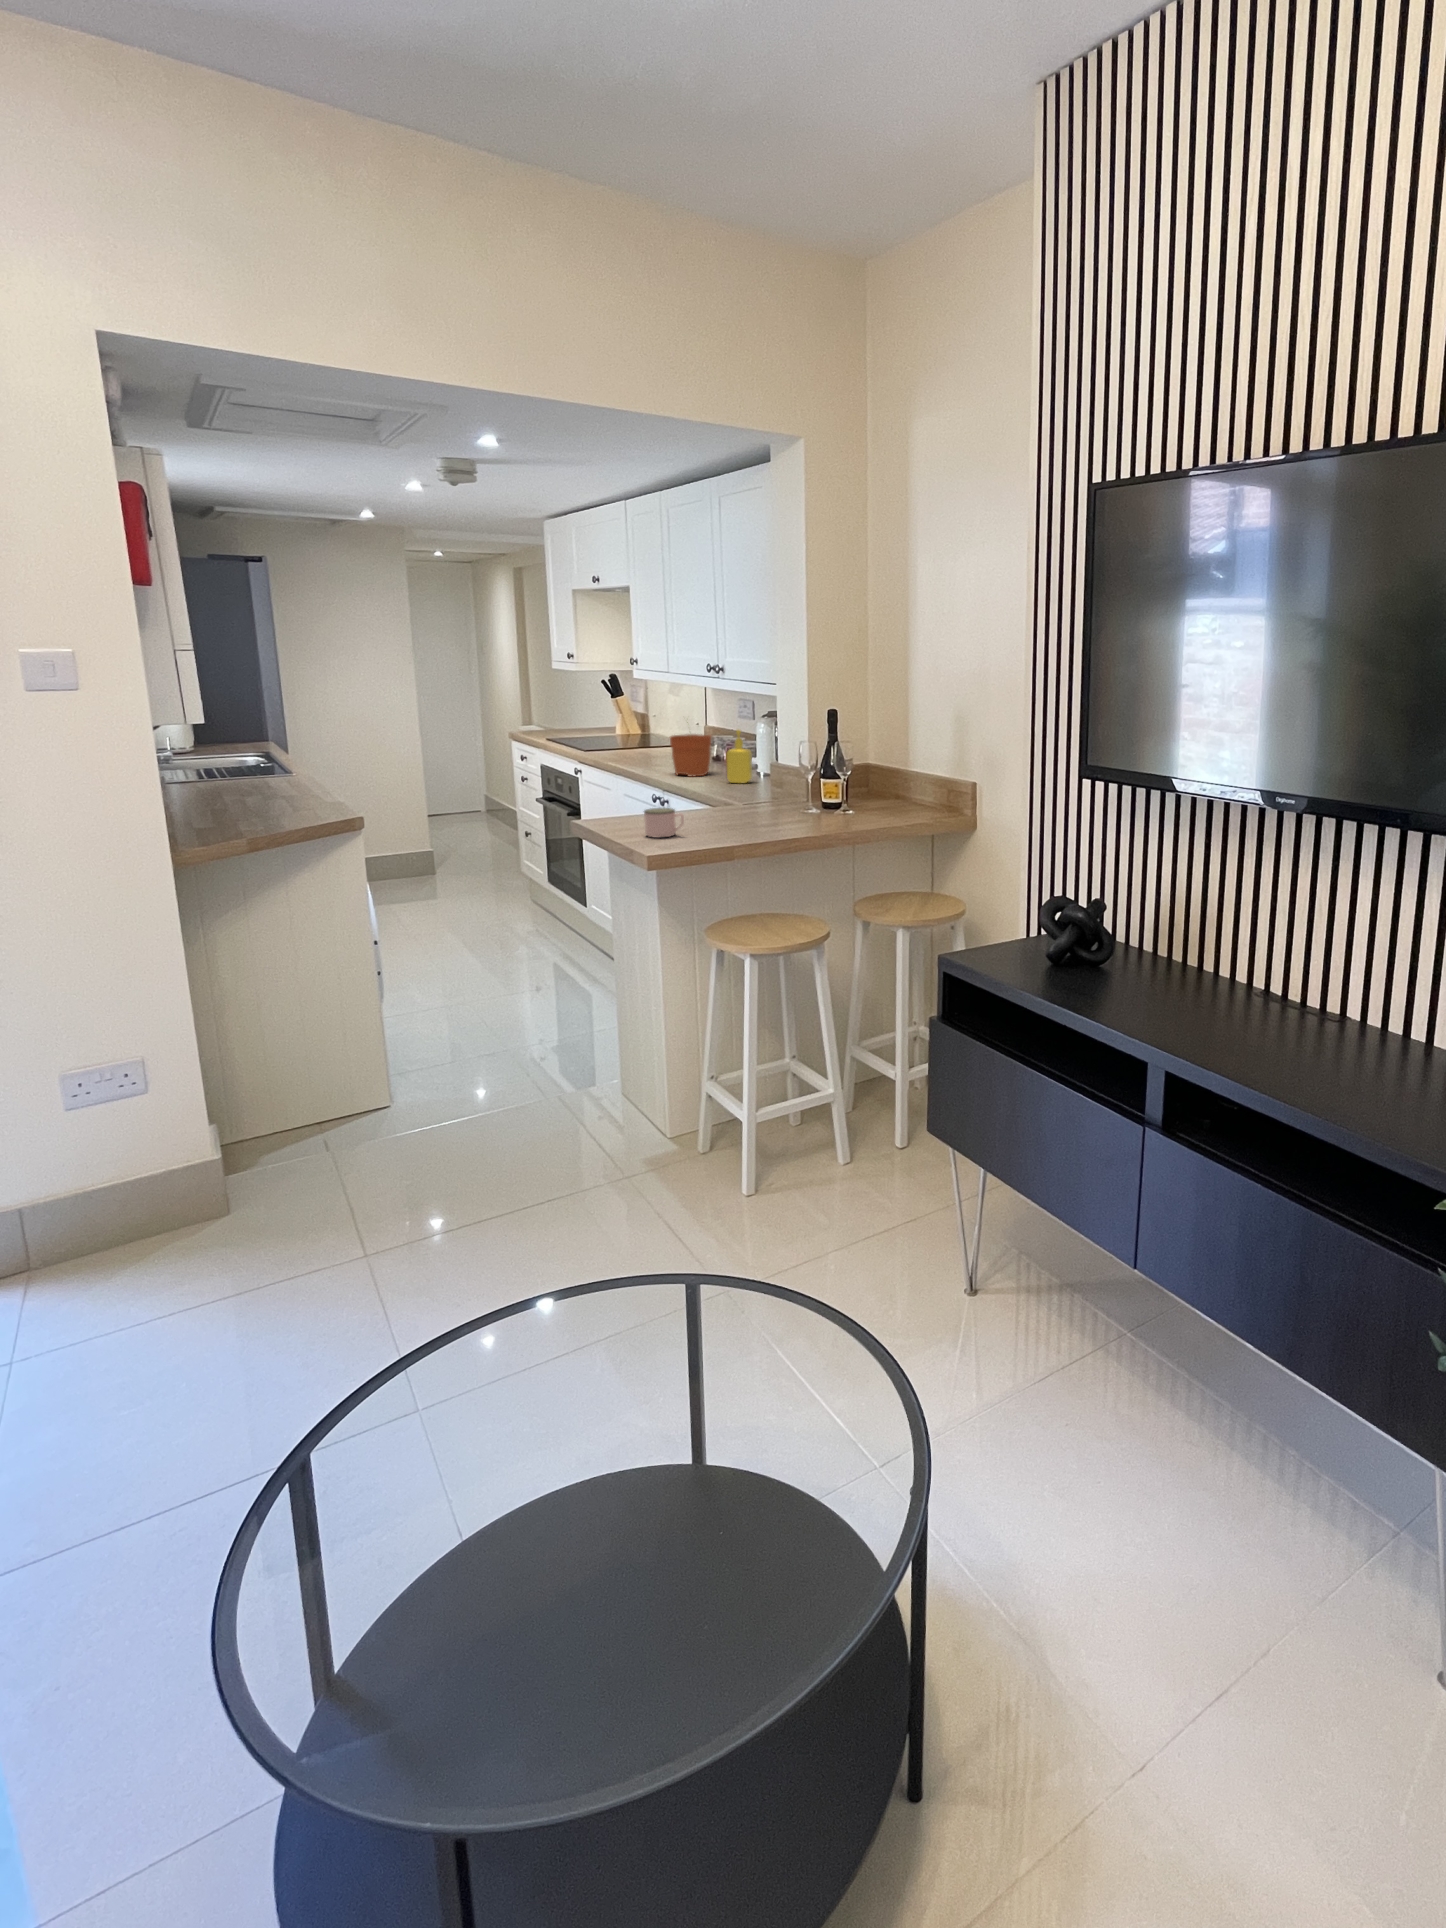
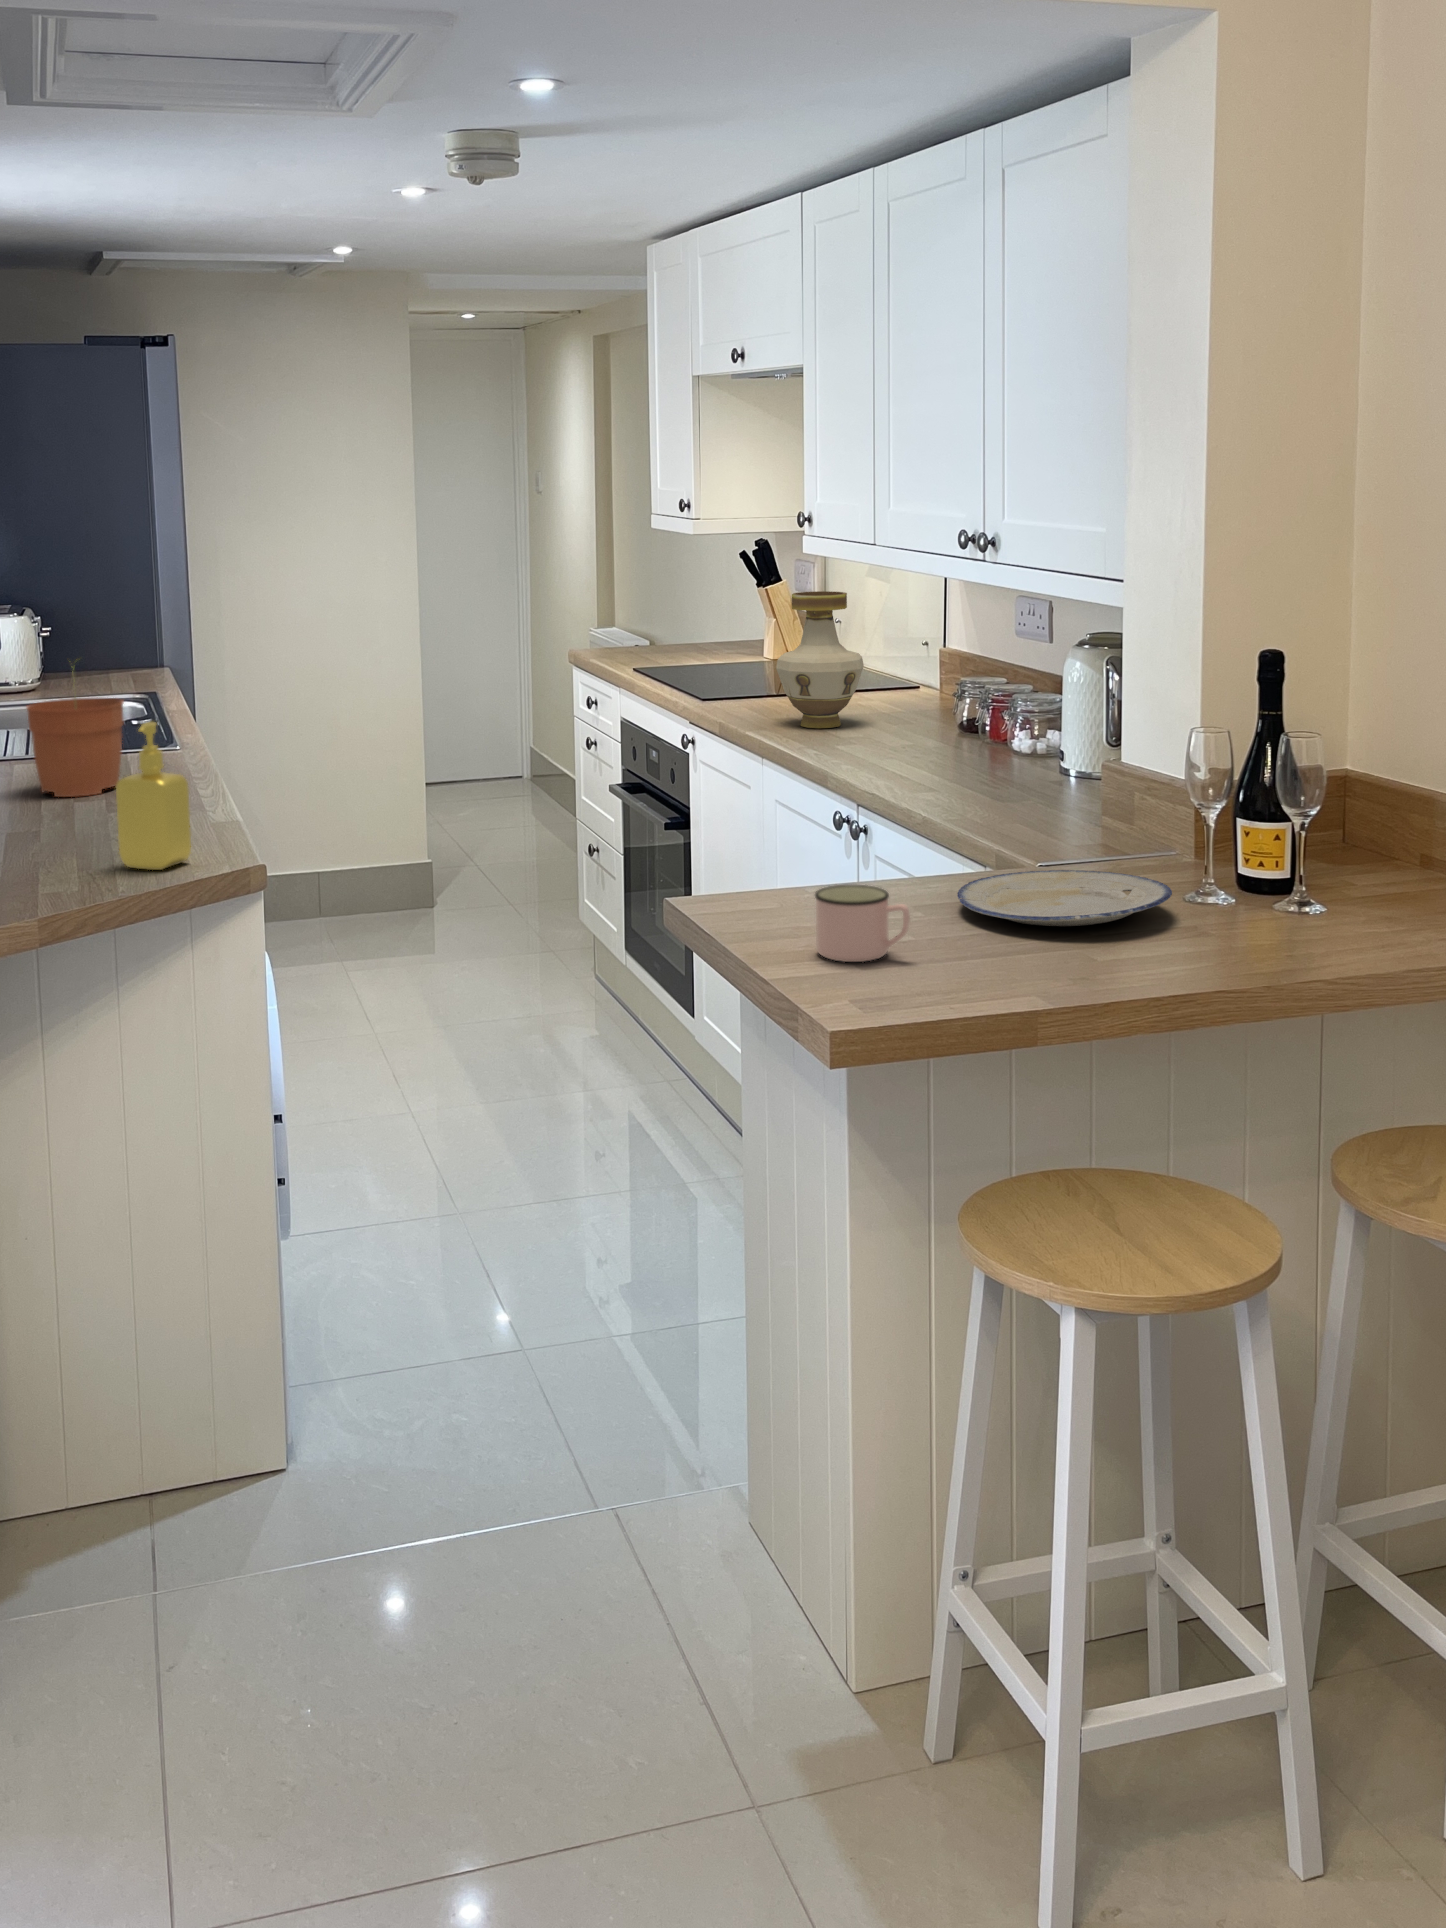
vase: none [623,697,667,763] -> present [776,591,864,728]
soap dispenser: present [726,730,752,783] -> present [116,722,191,870]
plant pot: present [670,734,711,776] -> present [27,659,124,797]
plate: none [706,805,793,824] -> present [957,870,1172,926]

